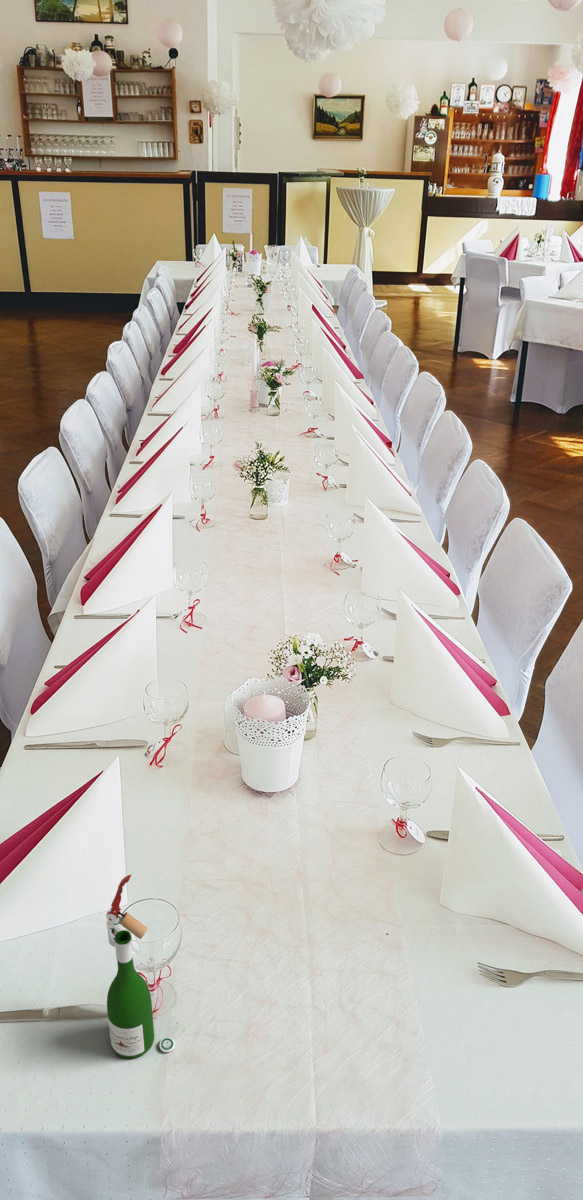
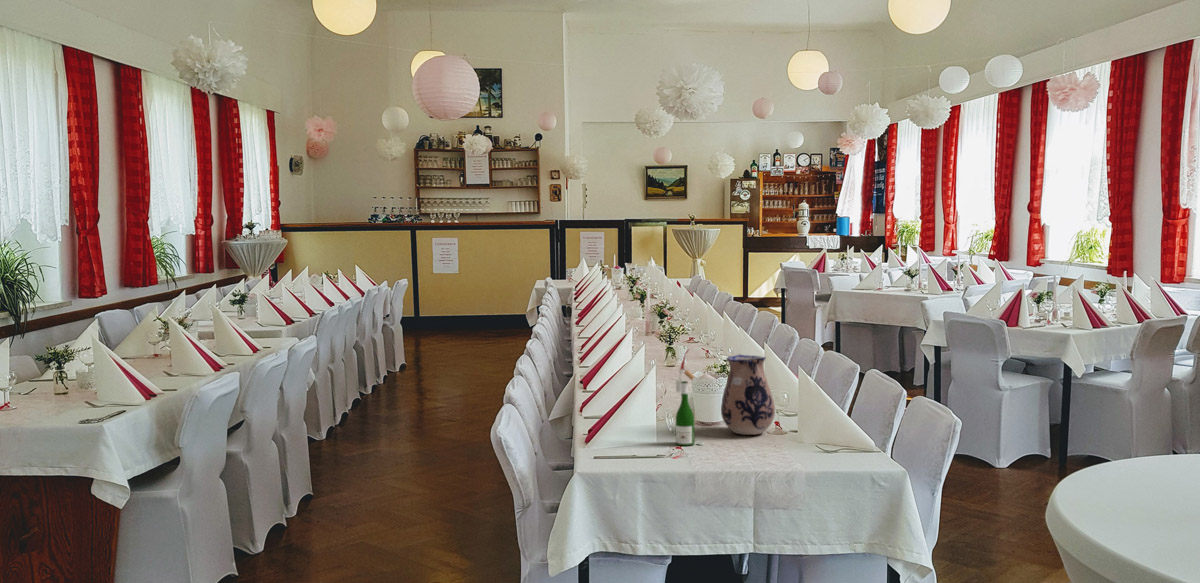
ceramic pitcher: none [234,783,353,982] -> present [721,354,775,435]

